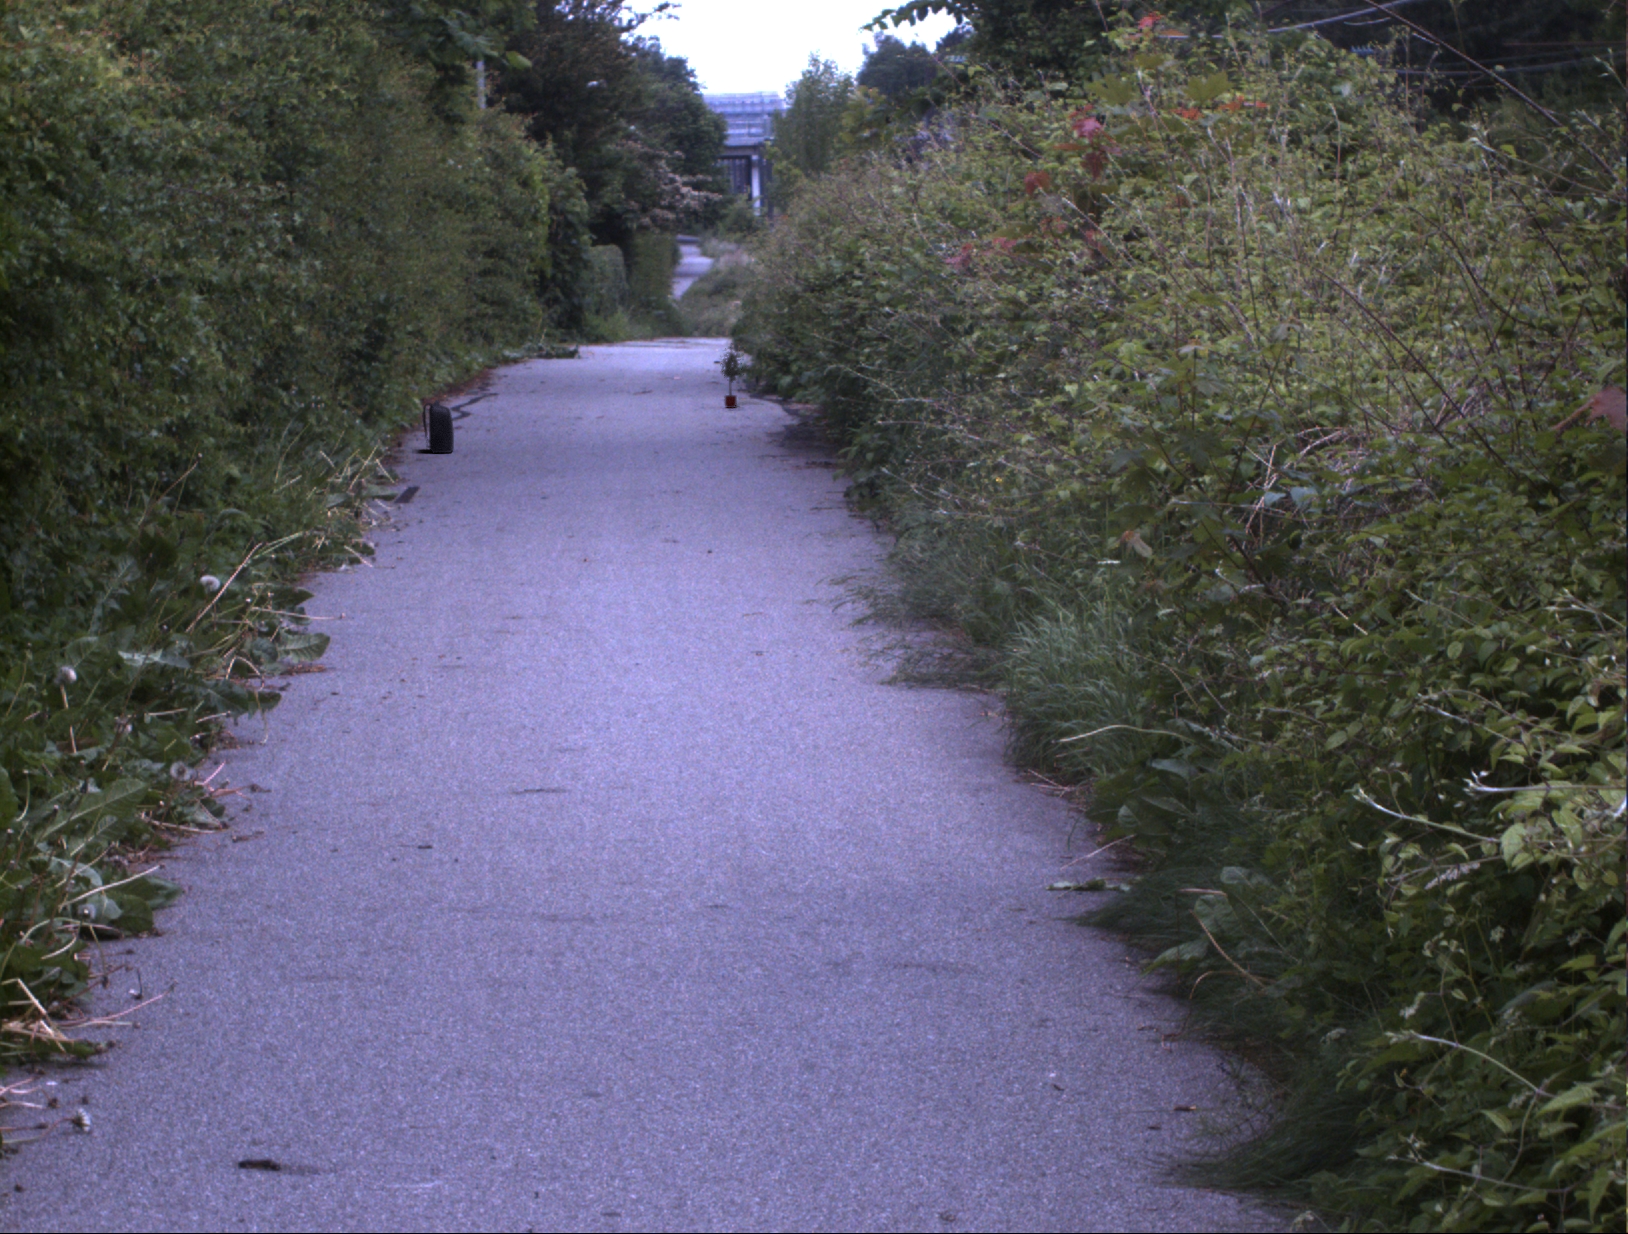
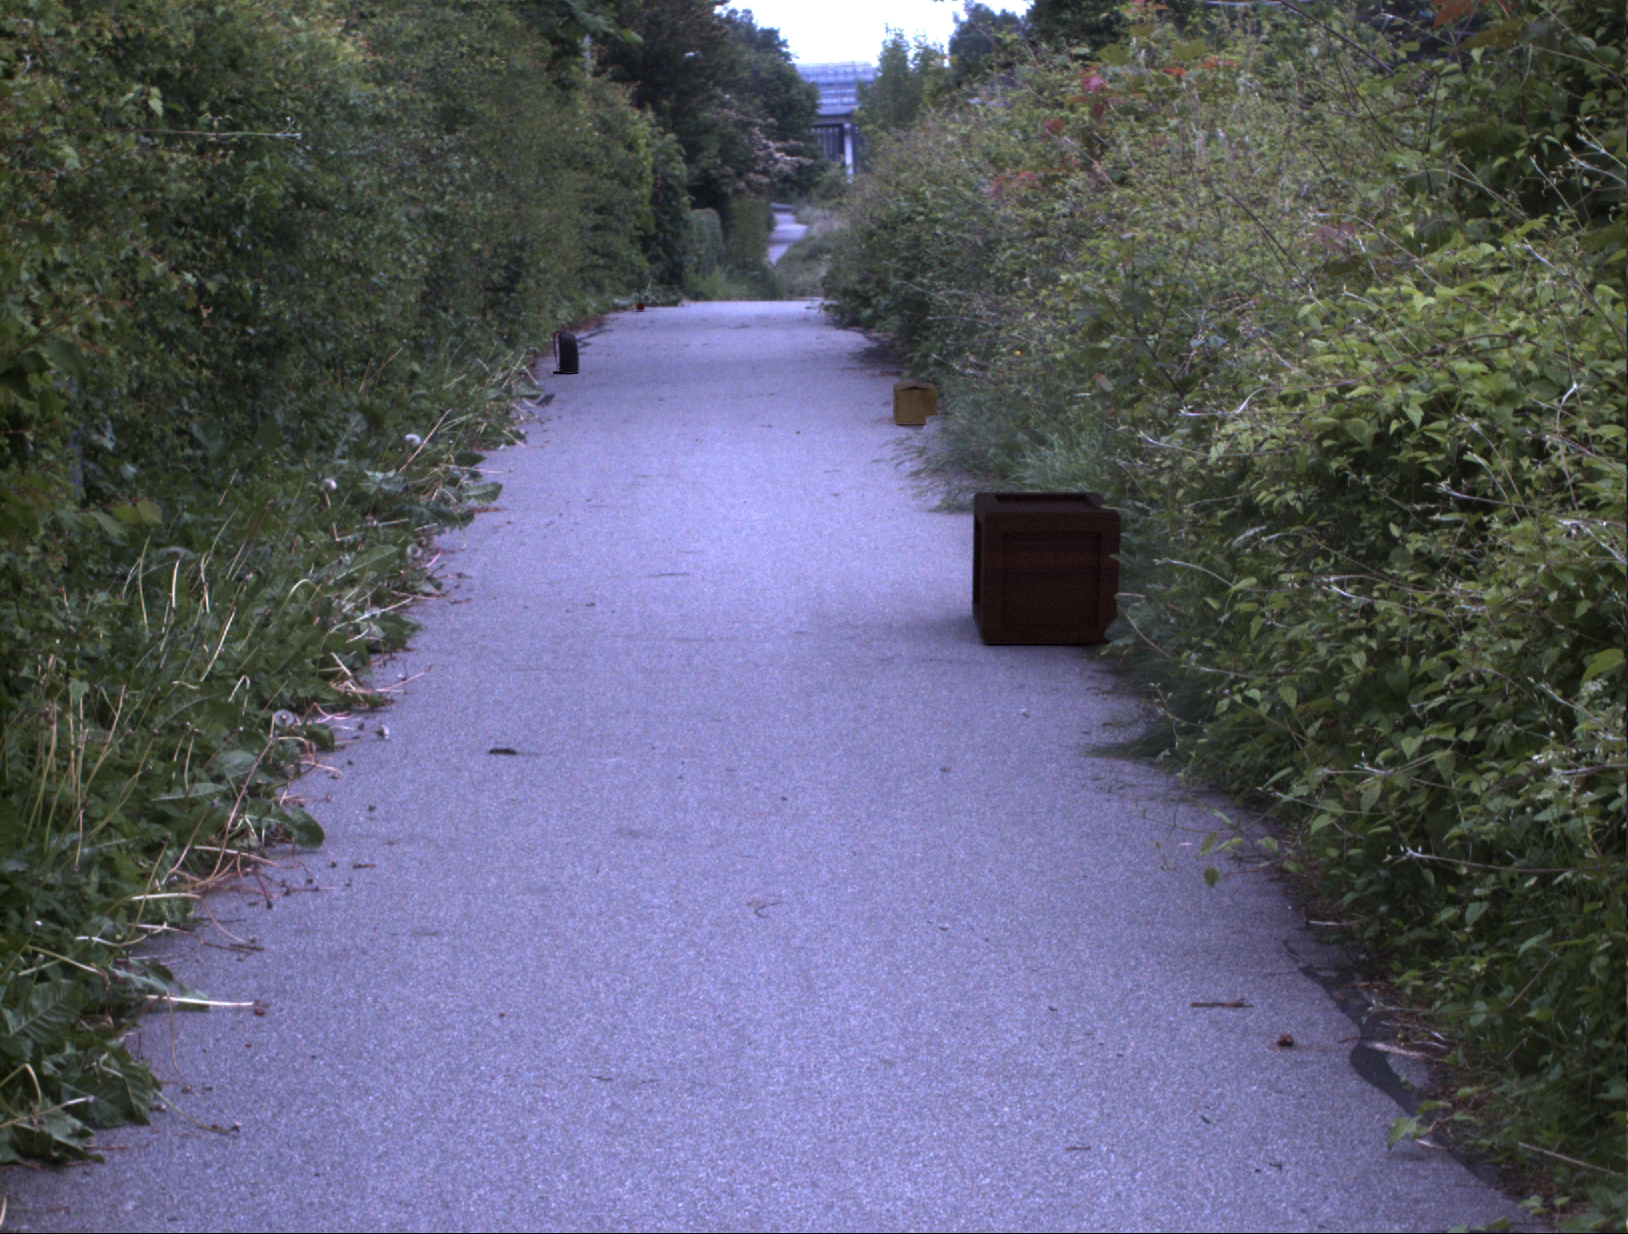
potted tree: present [721,343,746,408] -> present [627,267,648,311]
cardboard box: none [826,477,880,534] -> present [893,380,938,425]
wooden crate: none [953,702,1170,928] -> present [972,492,1121,644]

